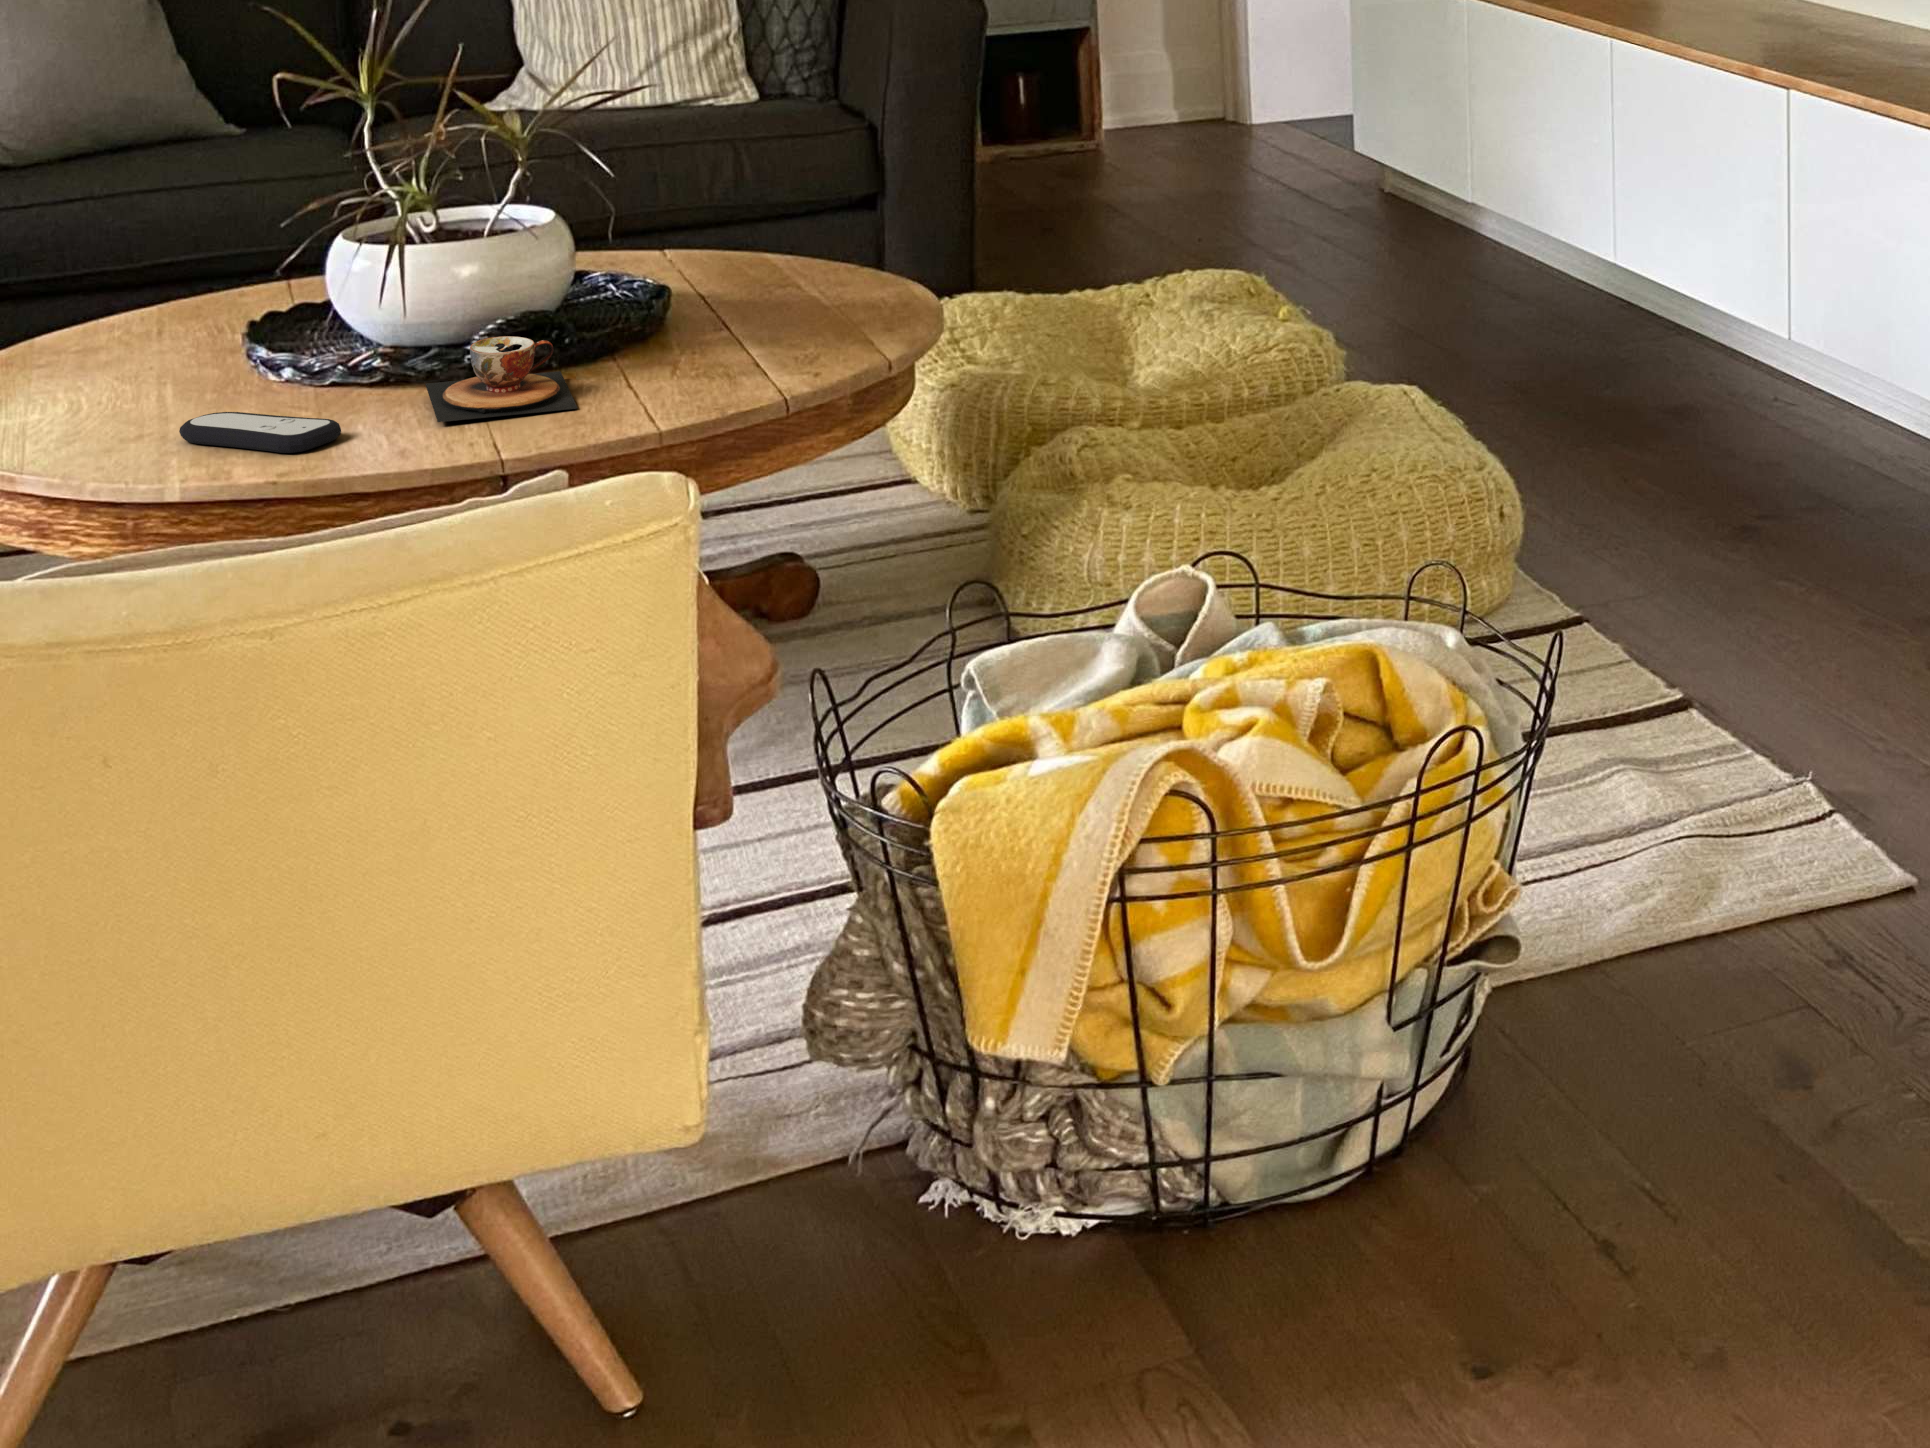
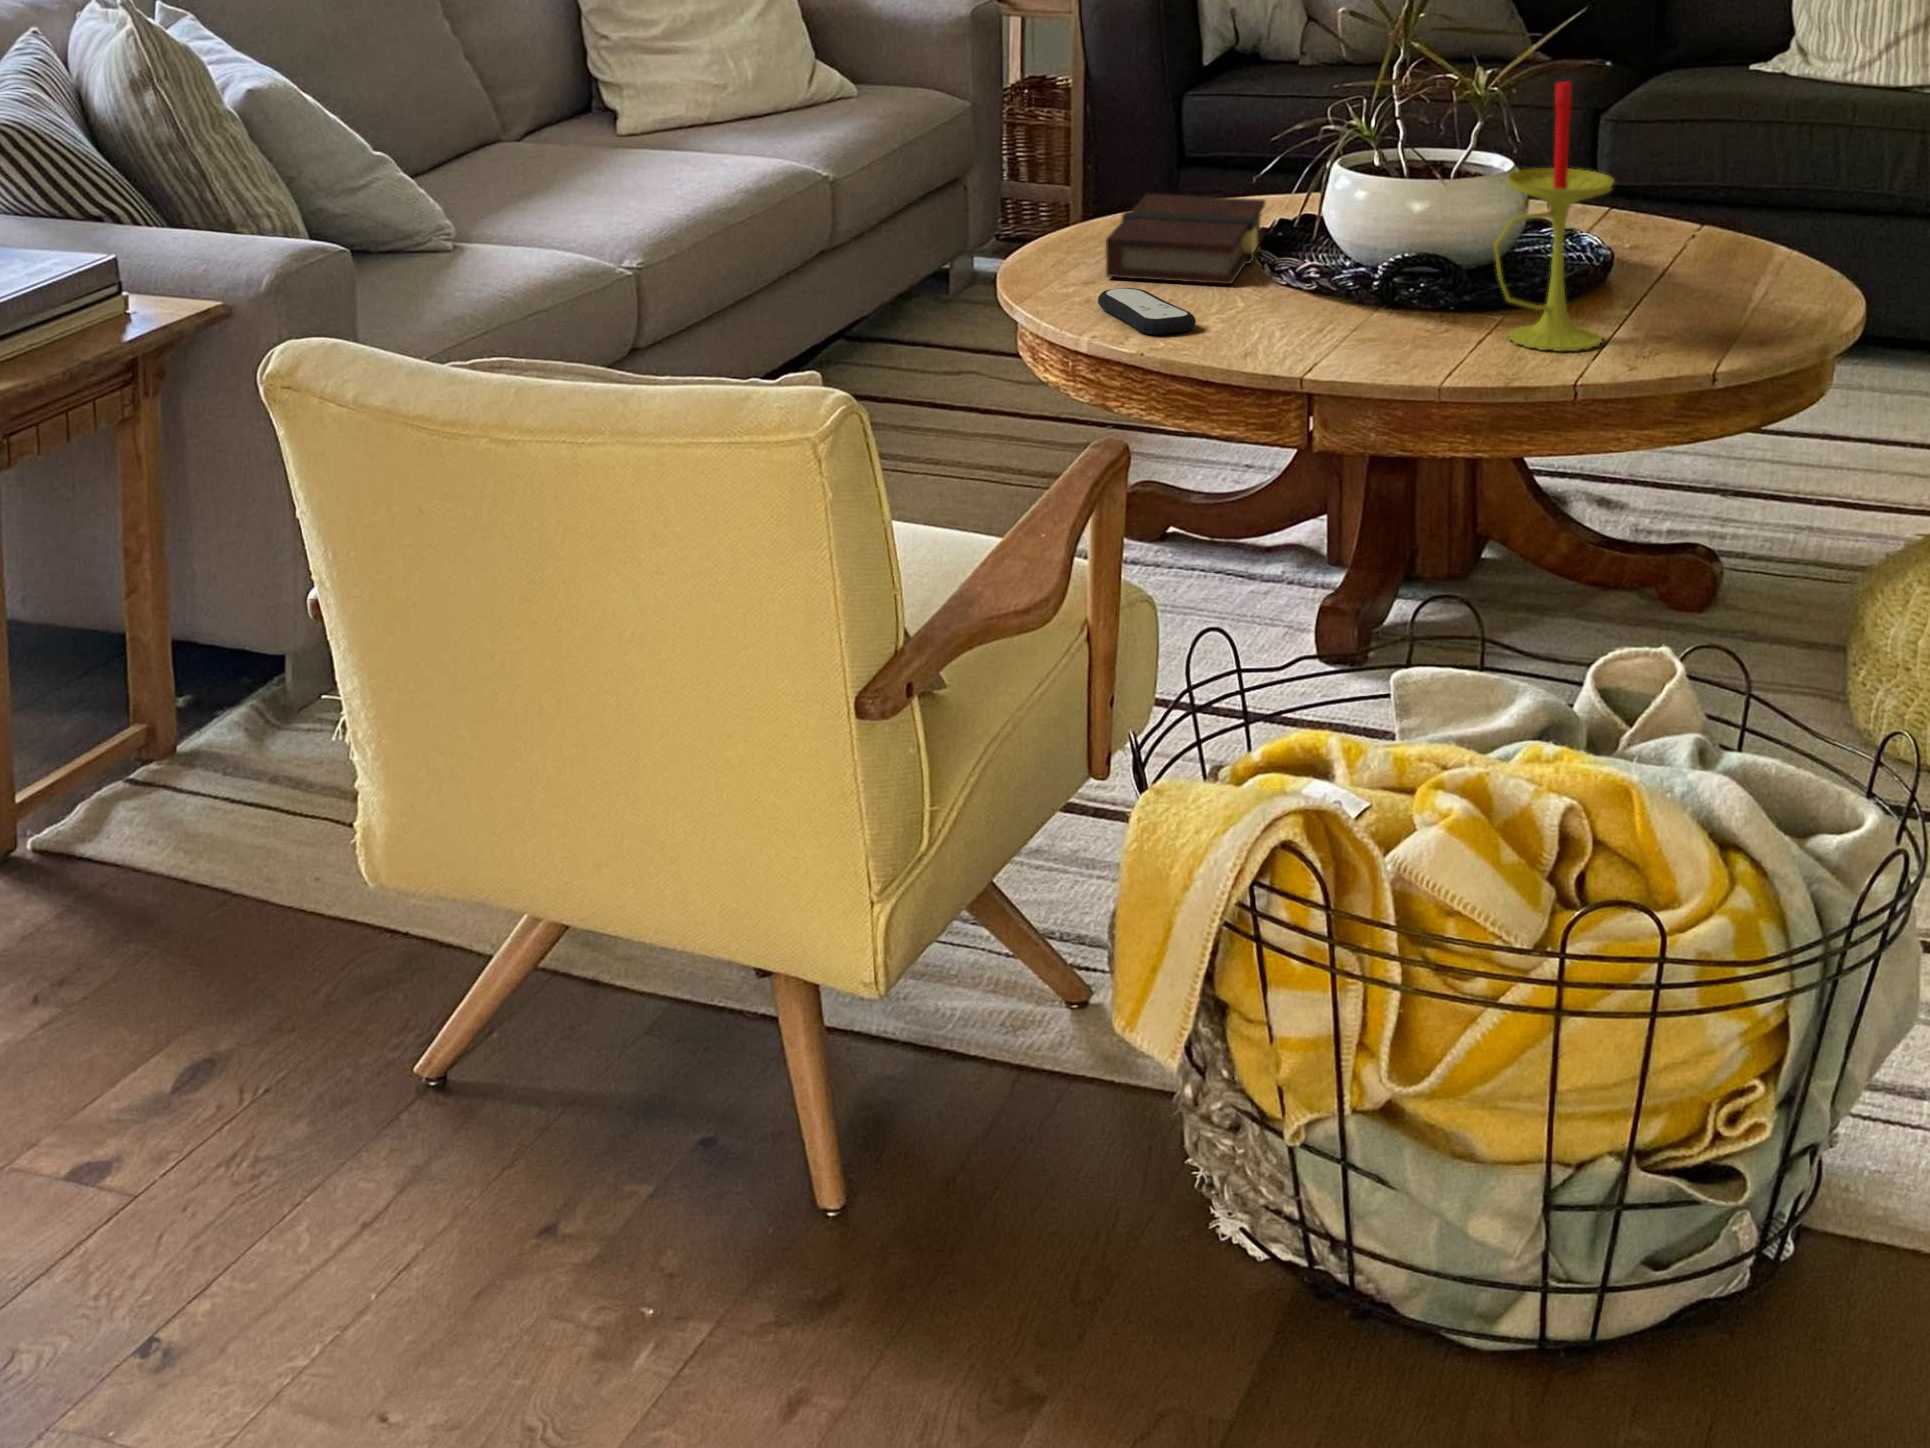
candle: none [662,95,780,373] -> present [1494,81,1614,351]
book: none [92,297,305,413] -> present [1106,194,1266,284]
teacup: present [425,336,577,422] -> none [1266,269,1410,350]

